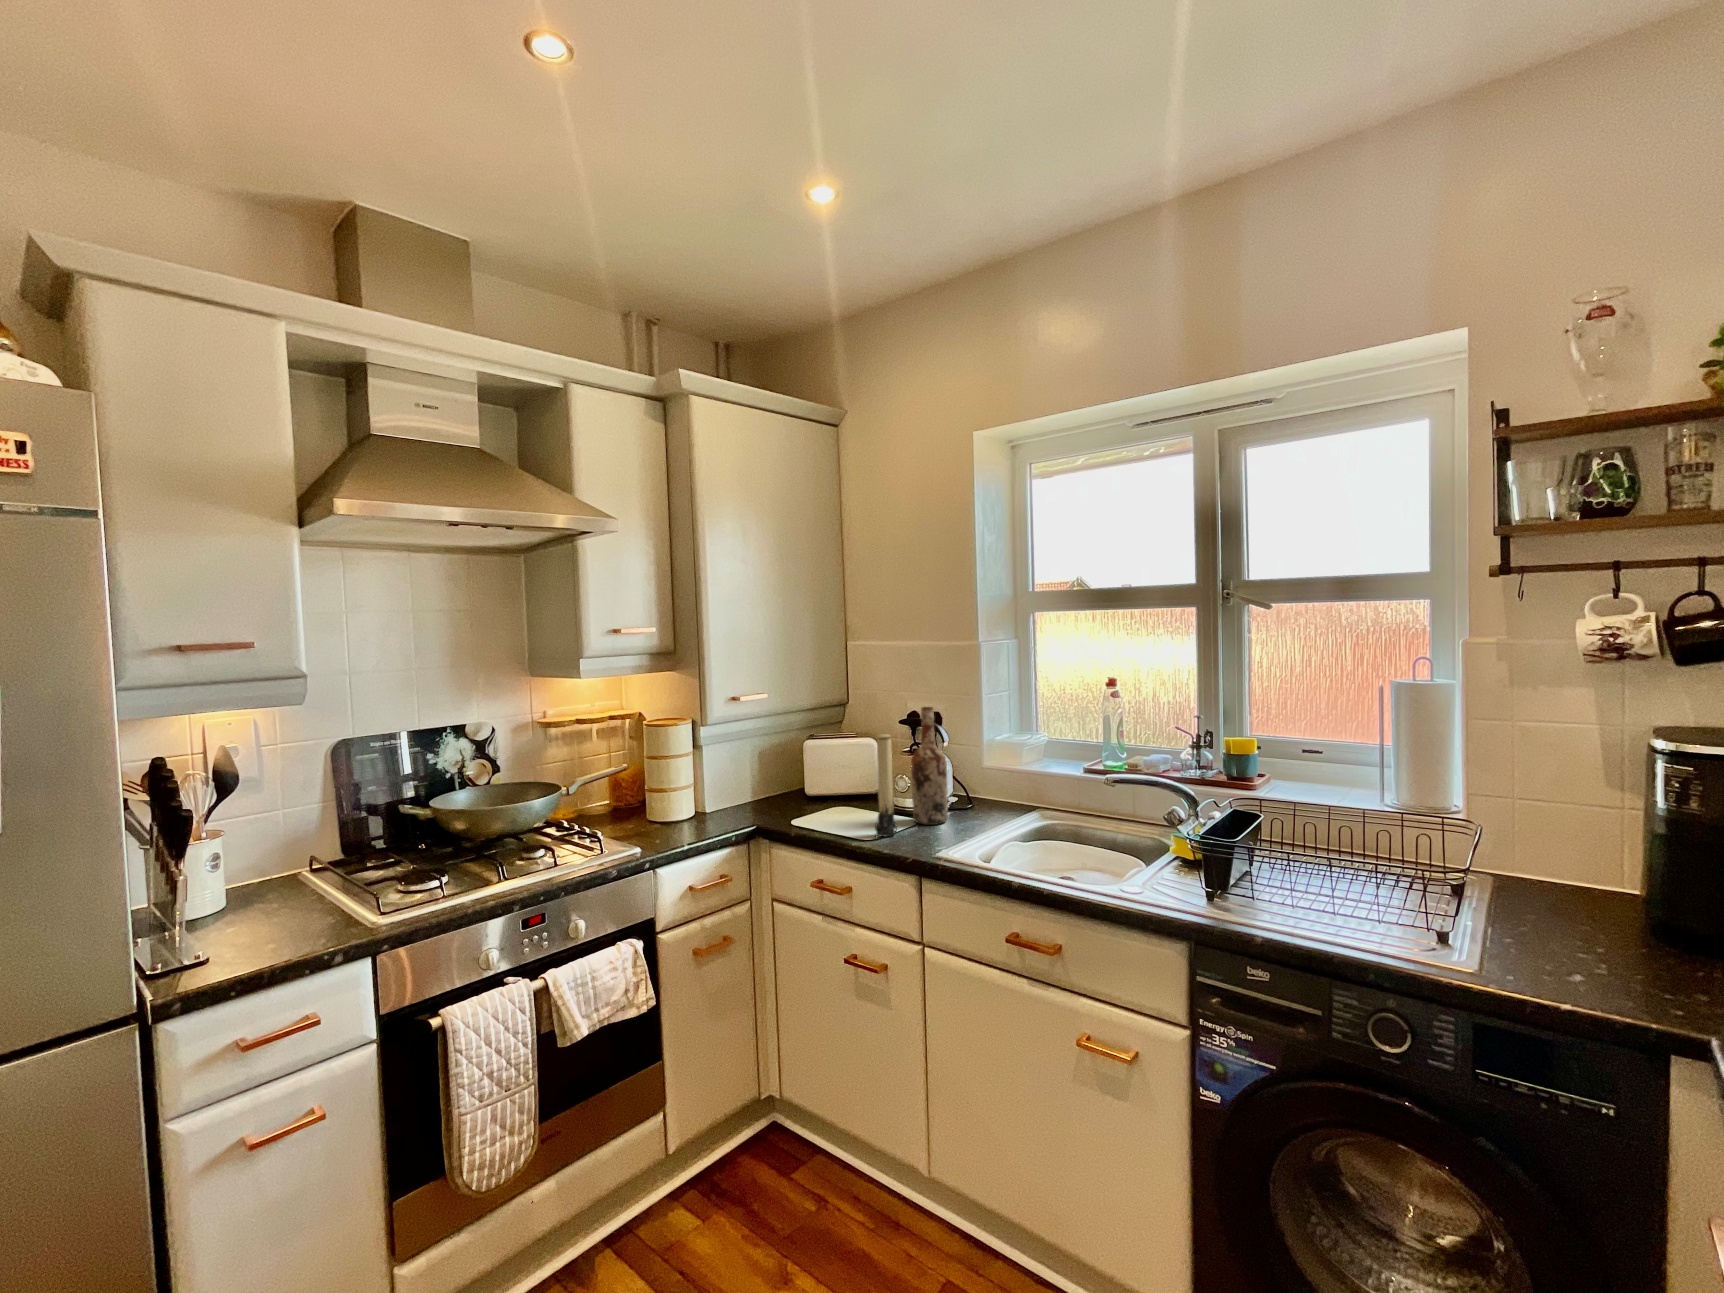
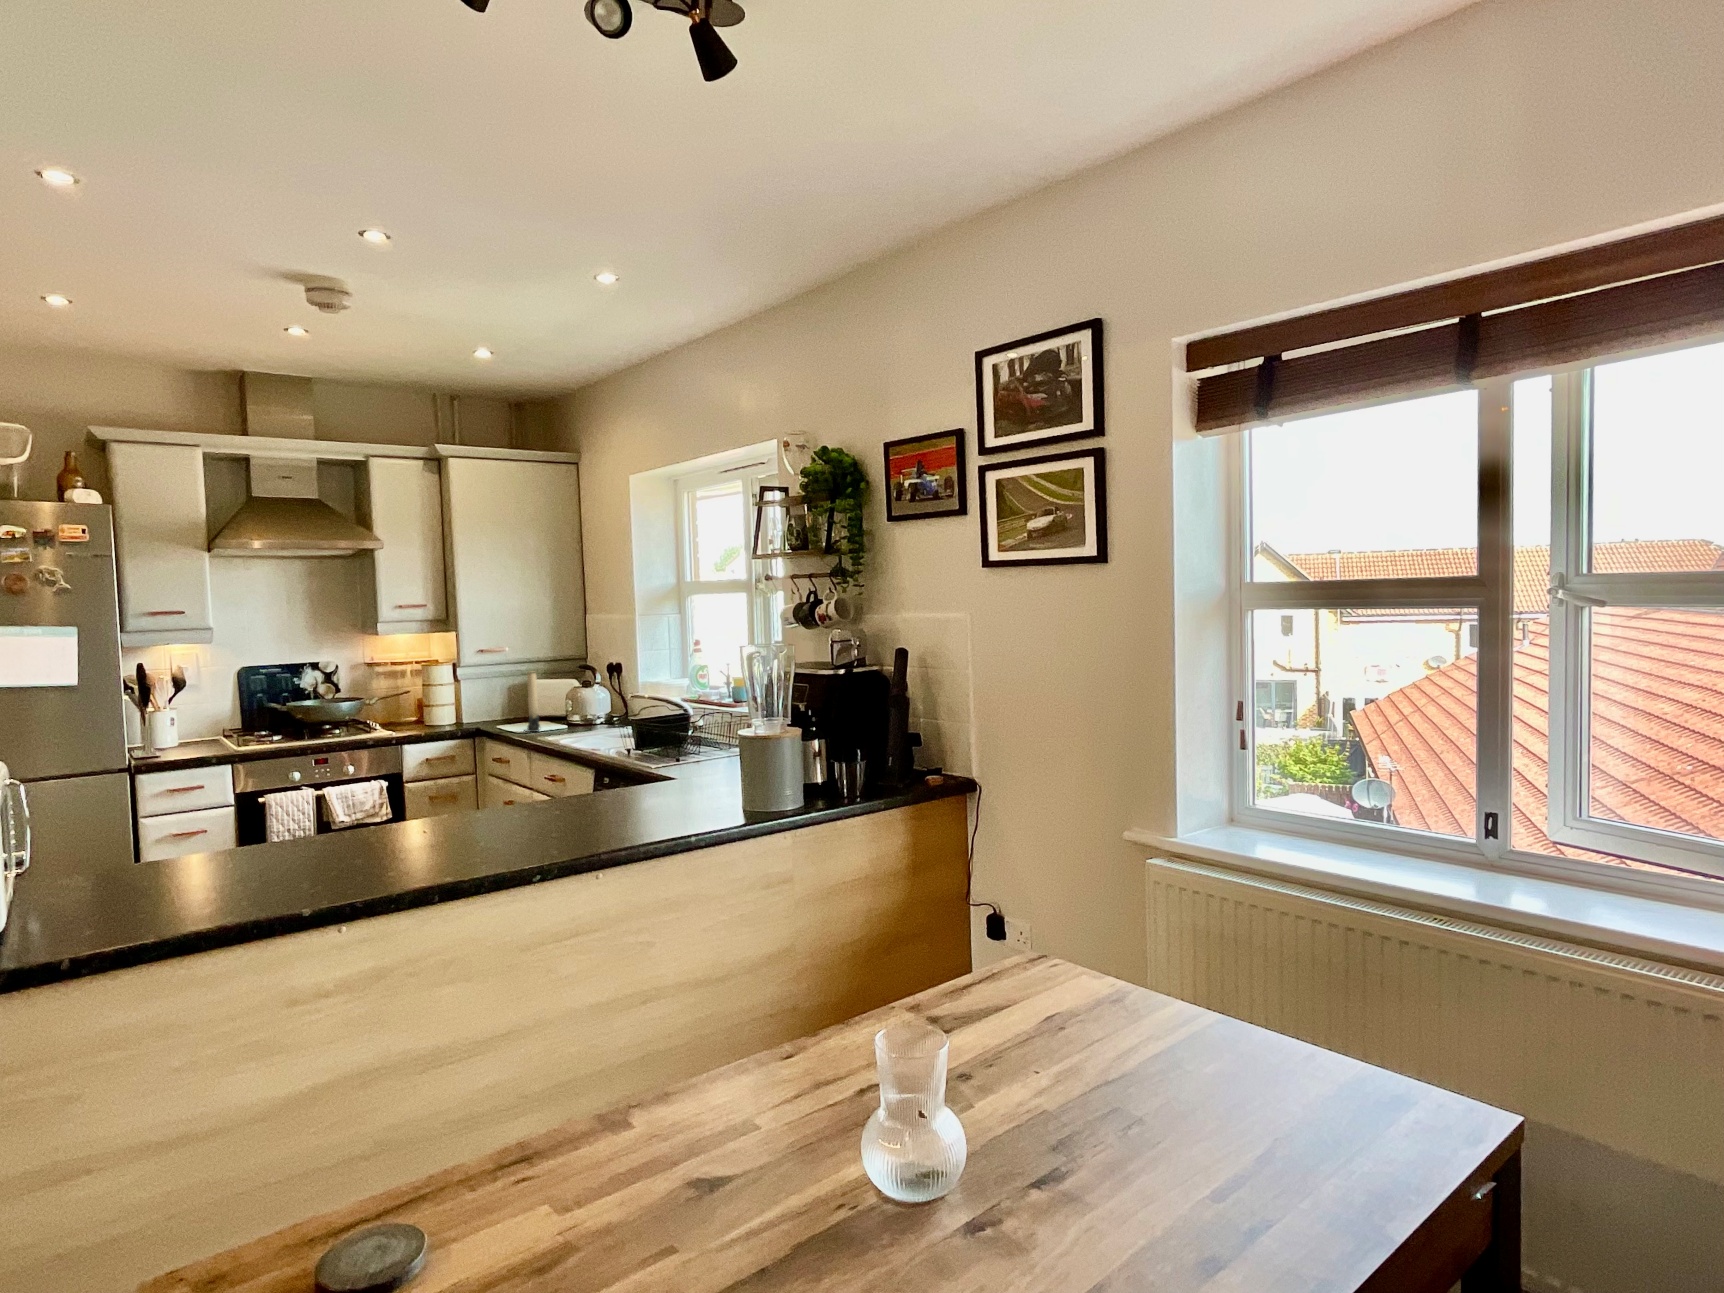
wine bottle: present [911,707,948,825] -> none [563,656,588,729]

